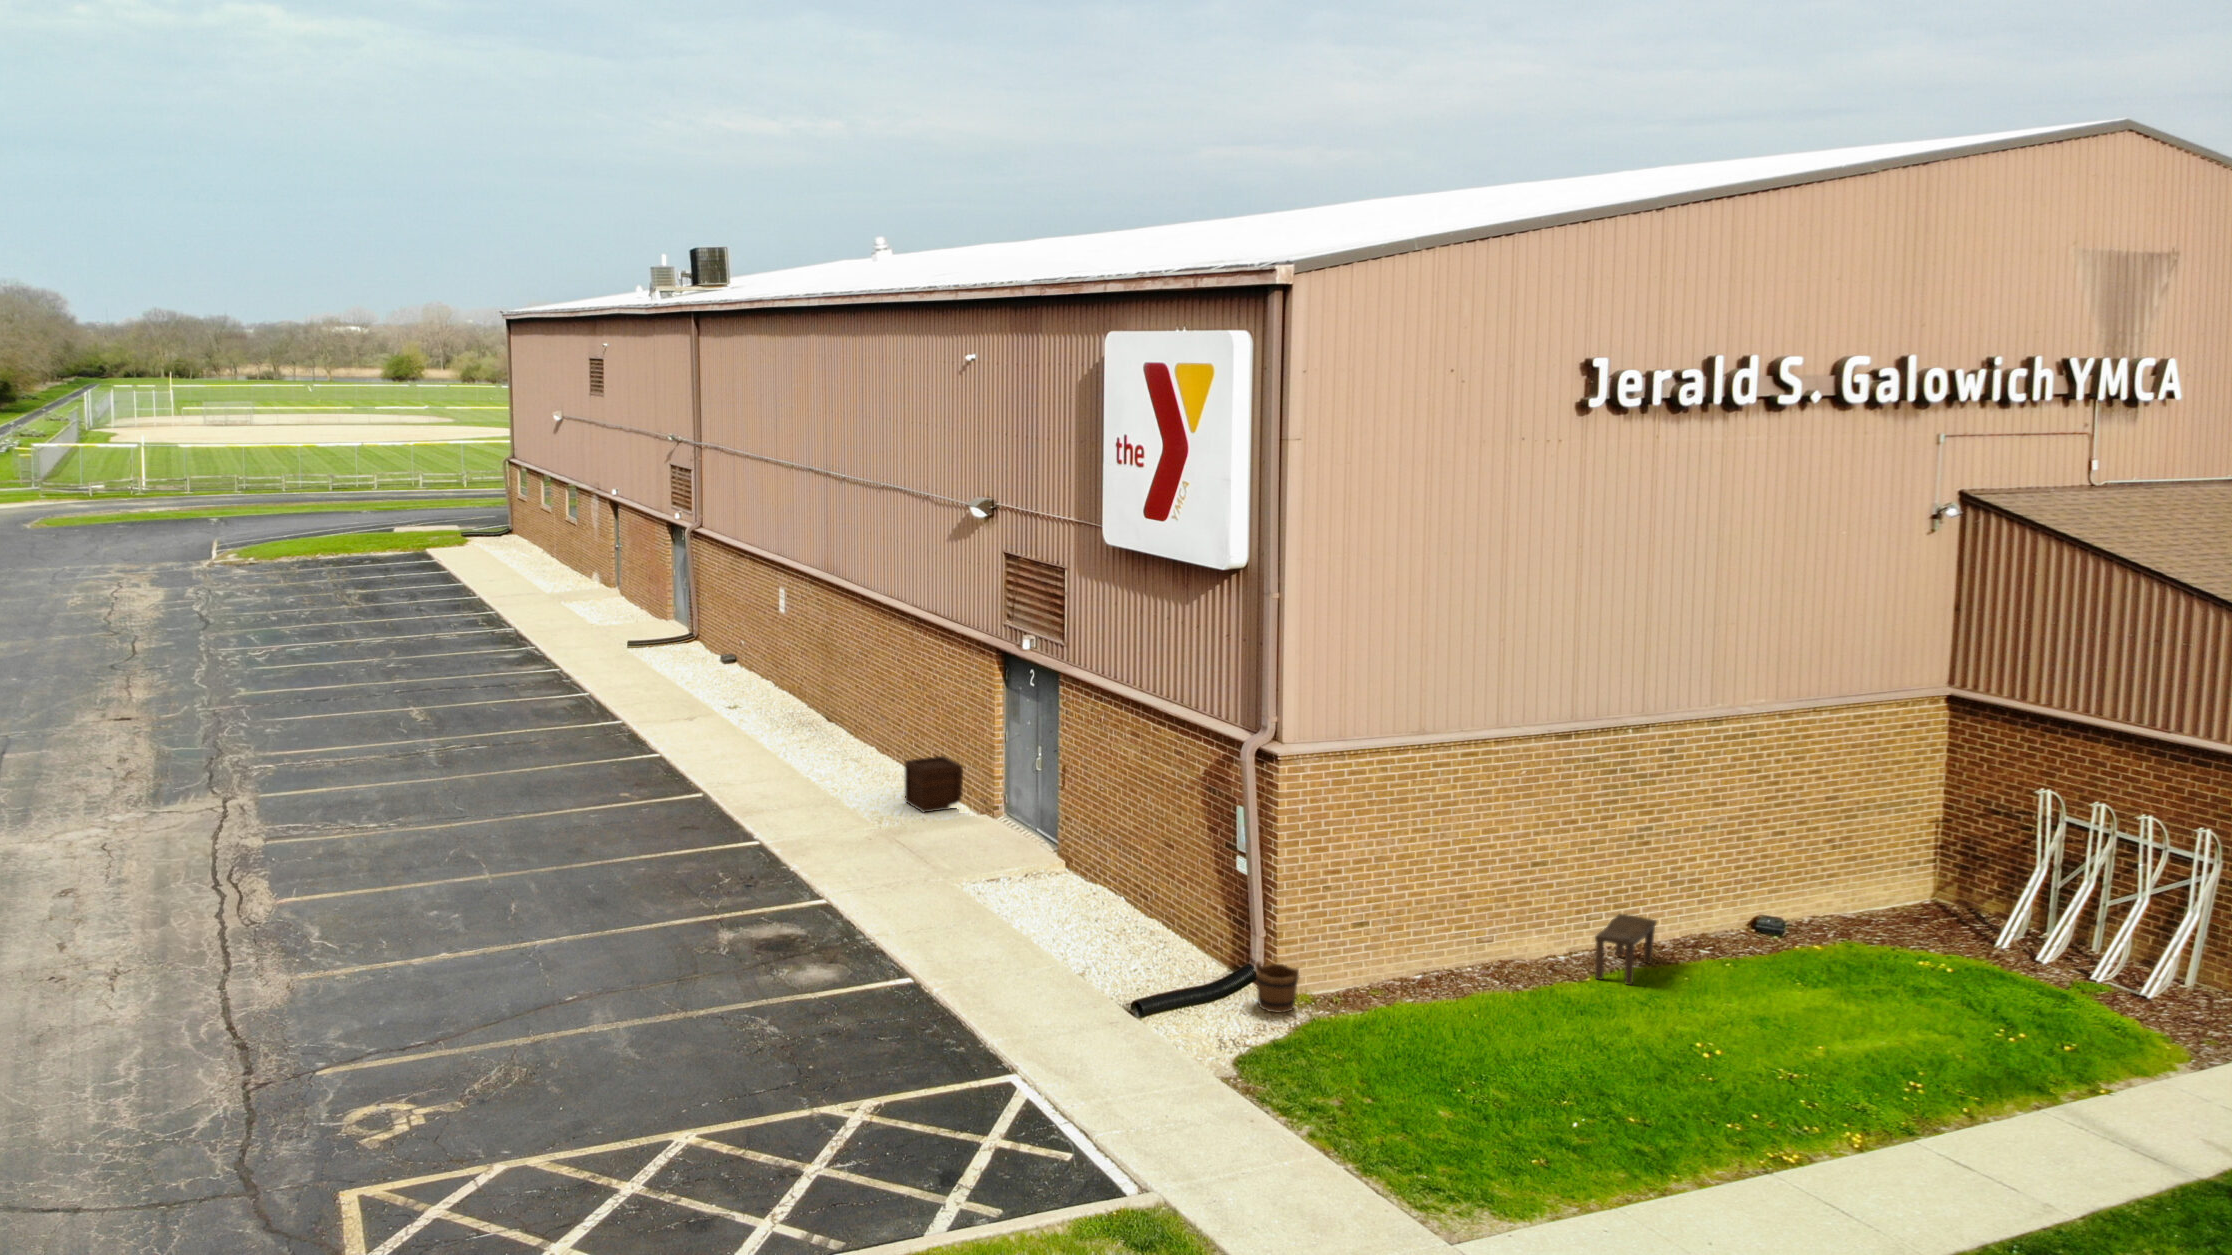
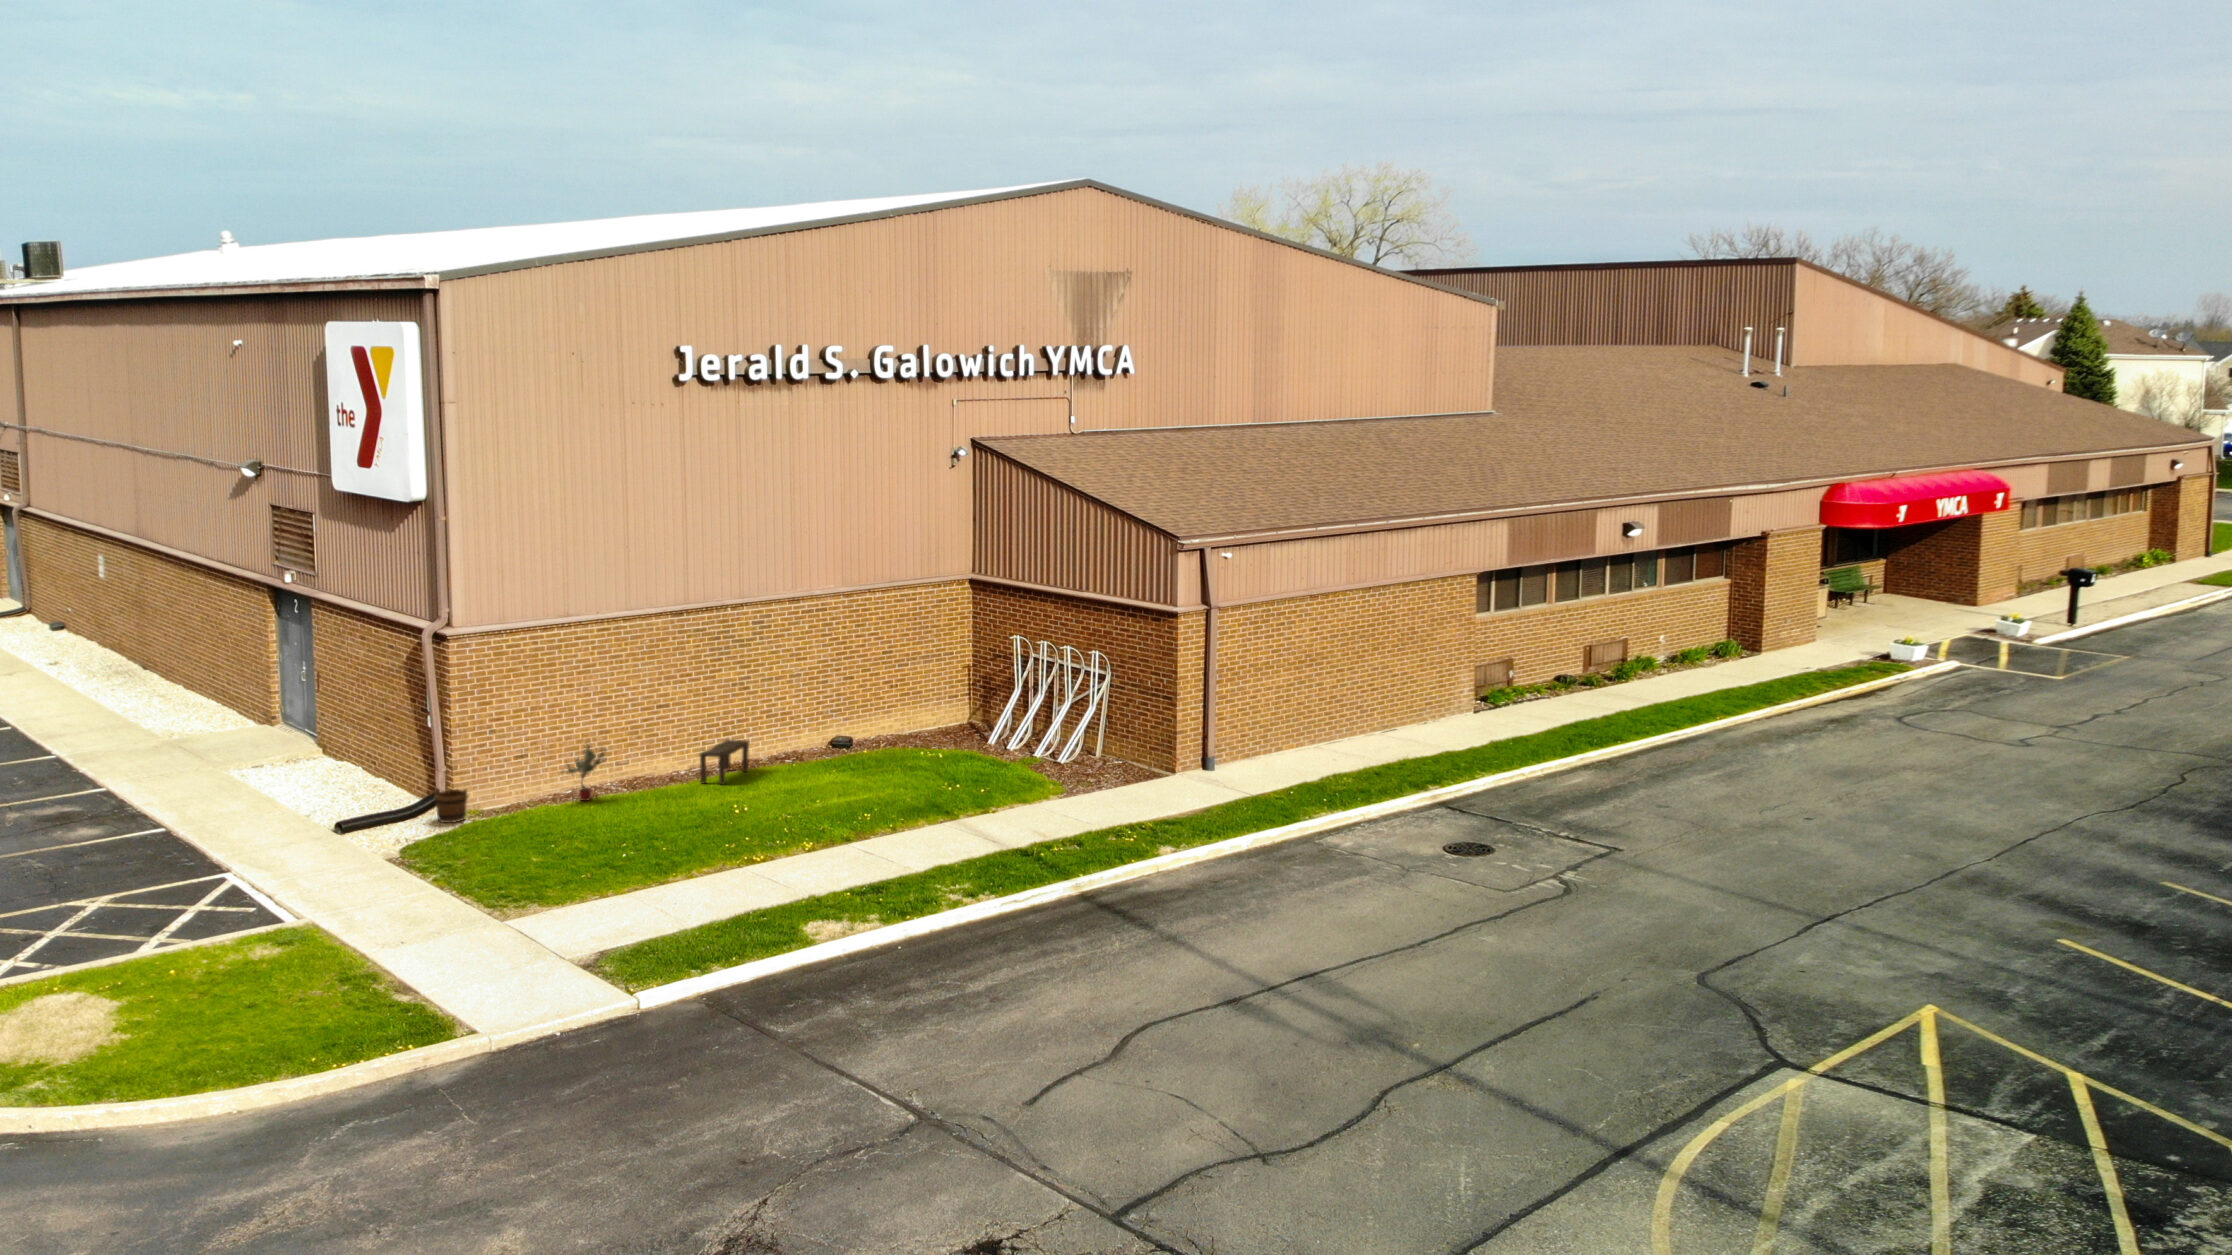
wooden crate: present [905,756,963,812] -> none [198,681,252,728]
potted tree: none [1415,908,1477,993] -> present [561,743,607,801]

